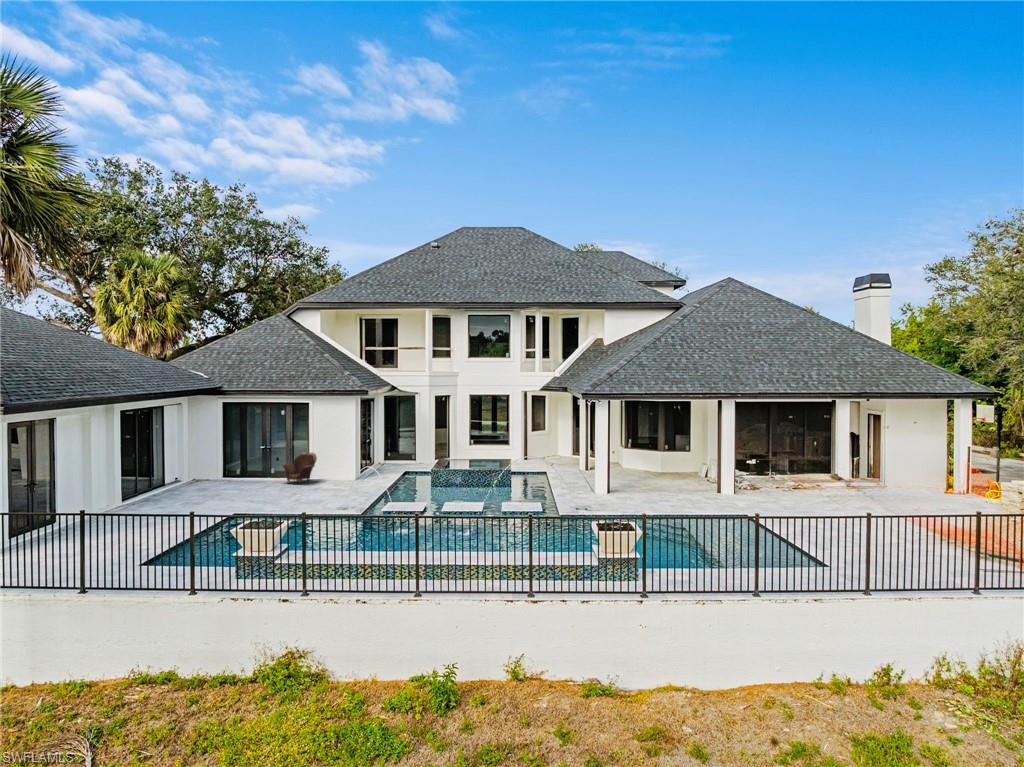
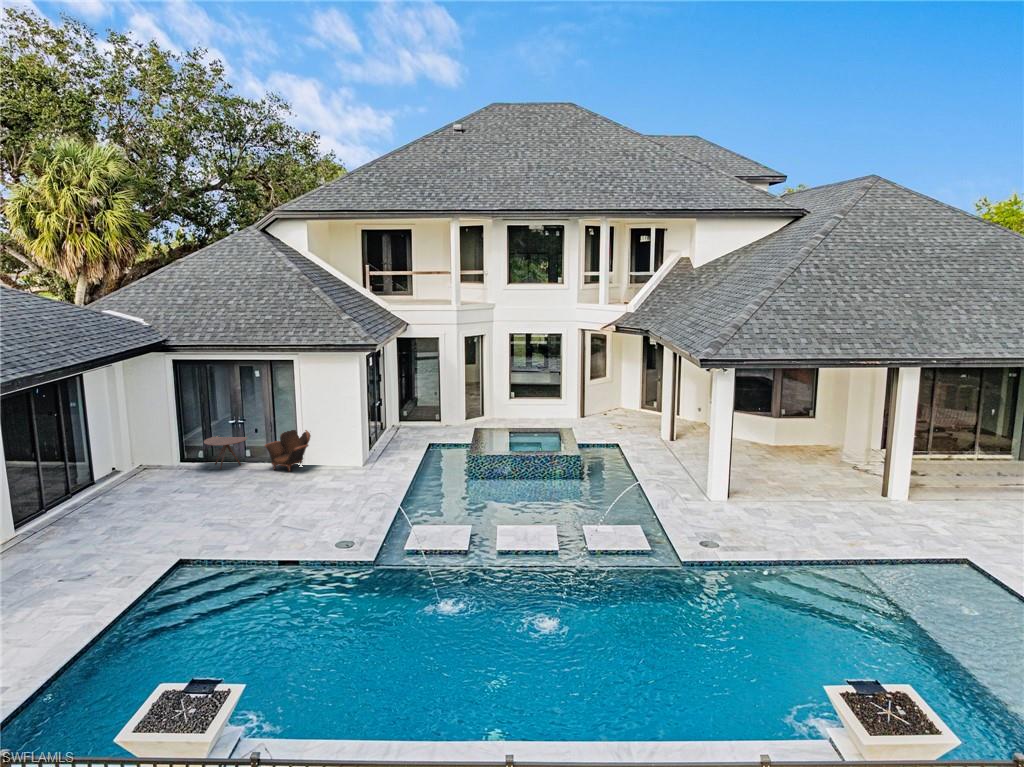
round table: none [237,460,269,484] -> present [204,436,248,469]

